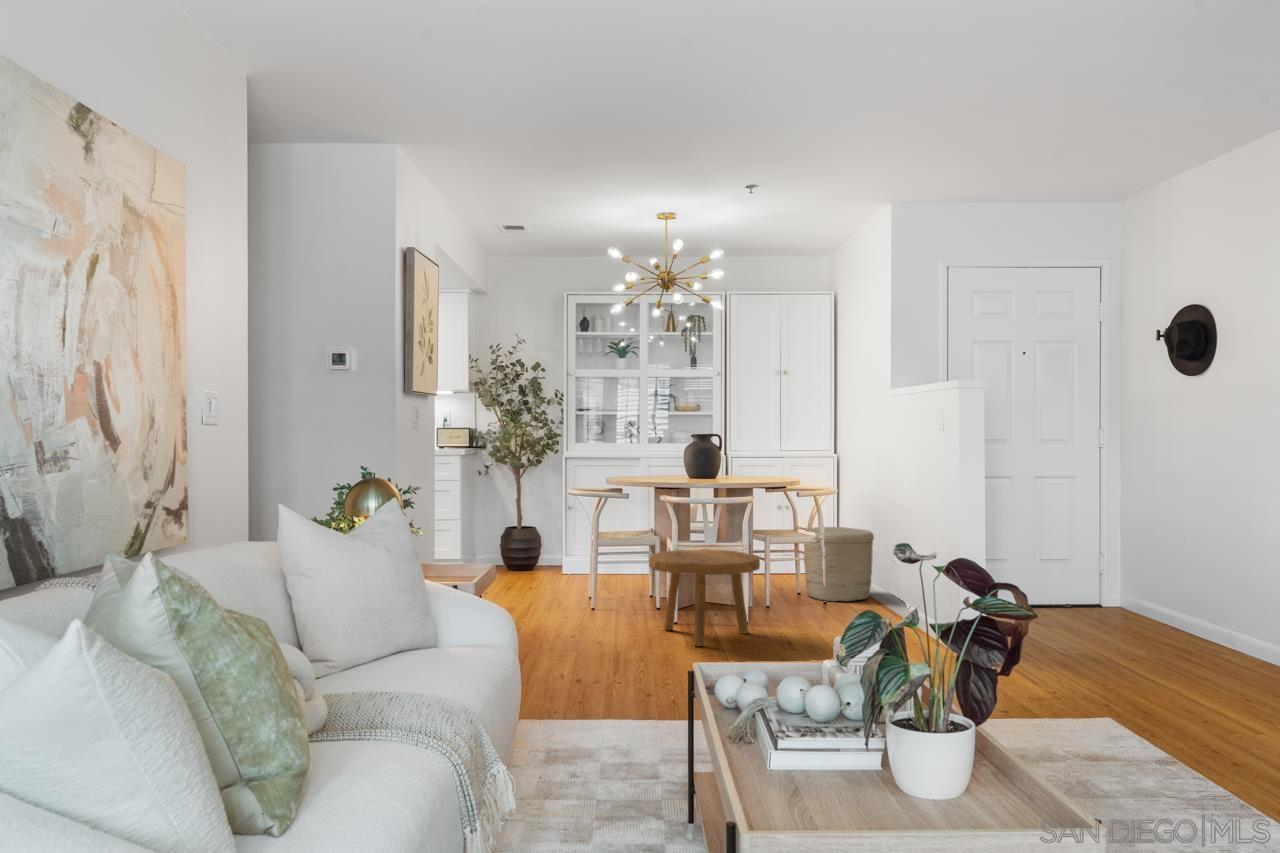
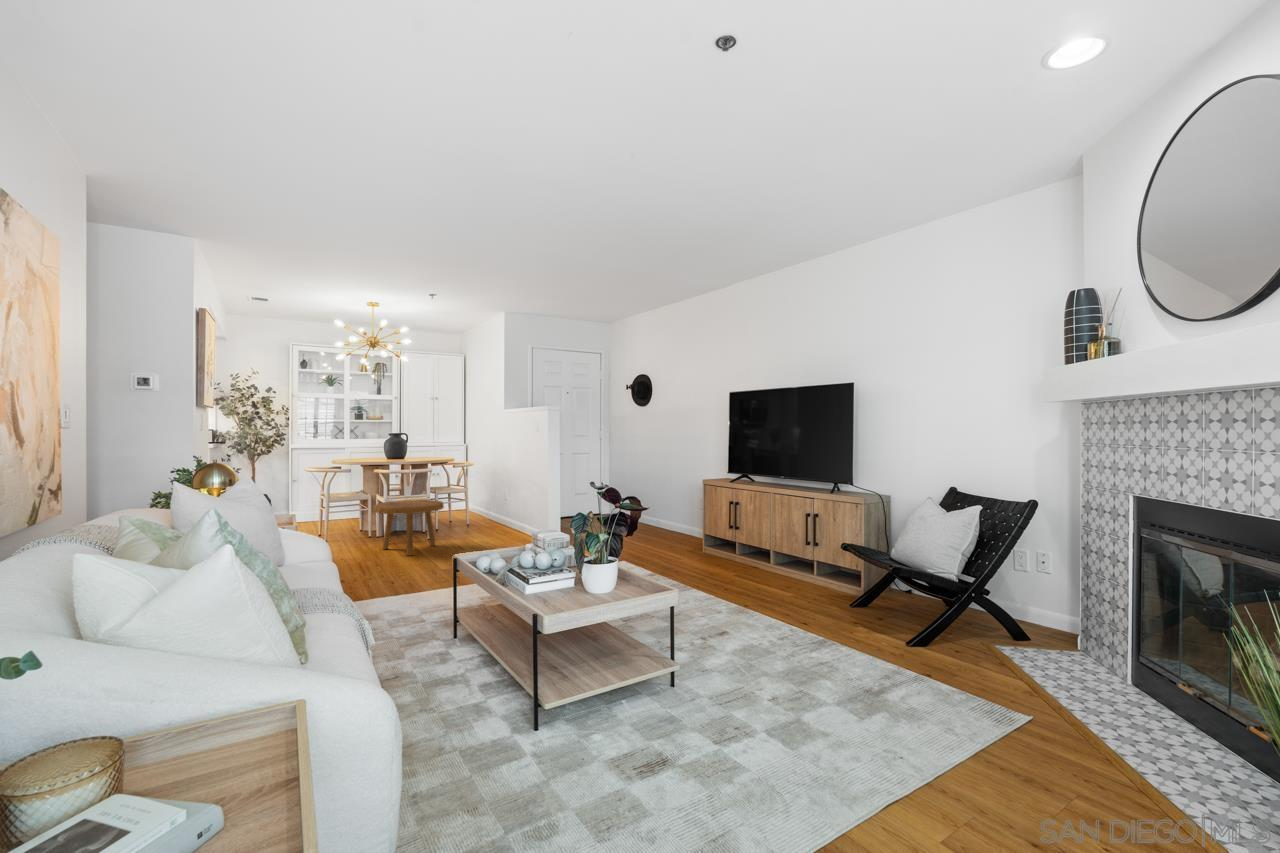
woven basket: present [804,527,874,602] -> none [457,484,497,525]

